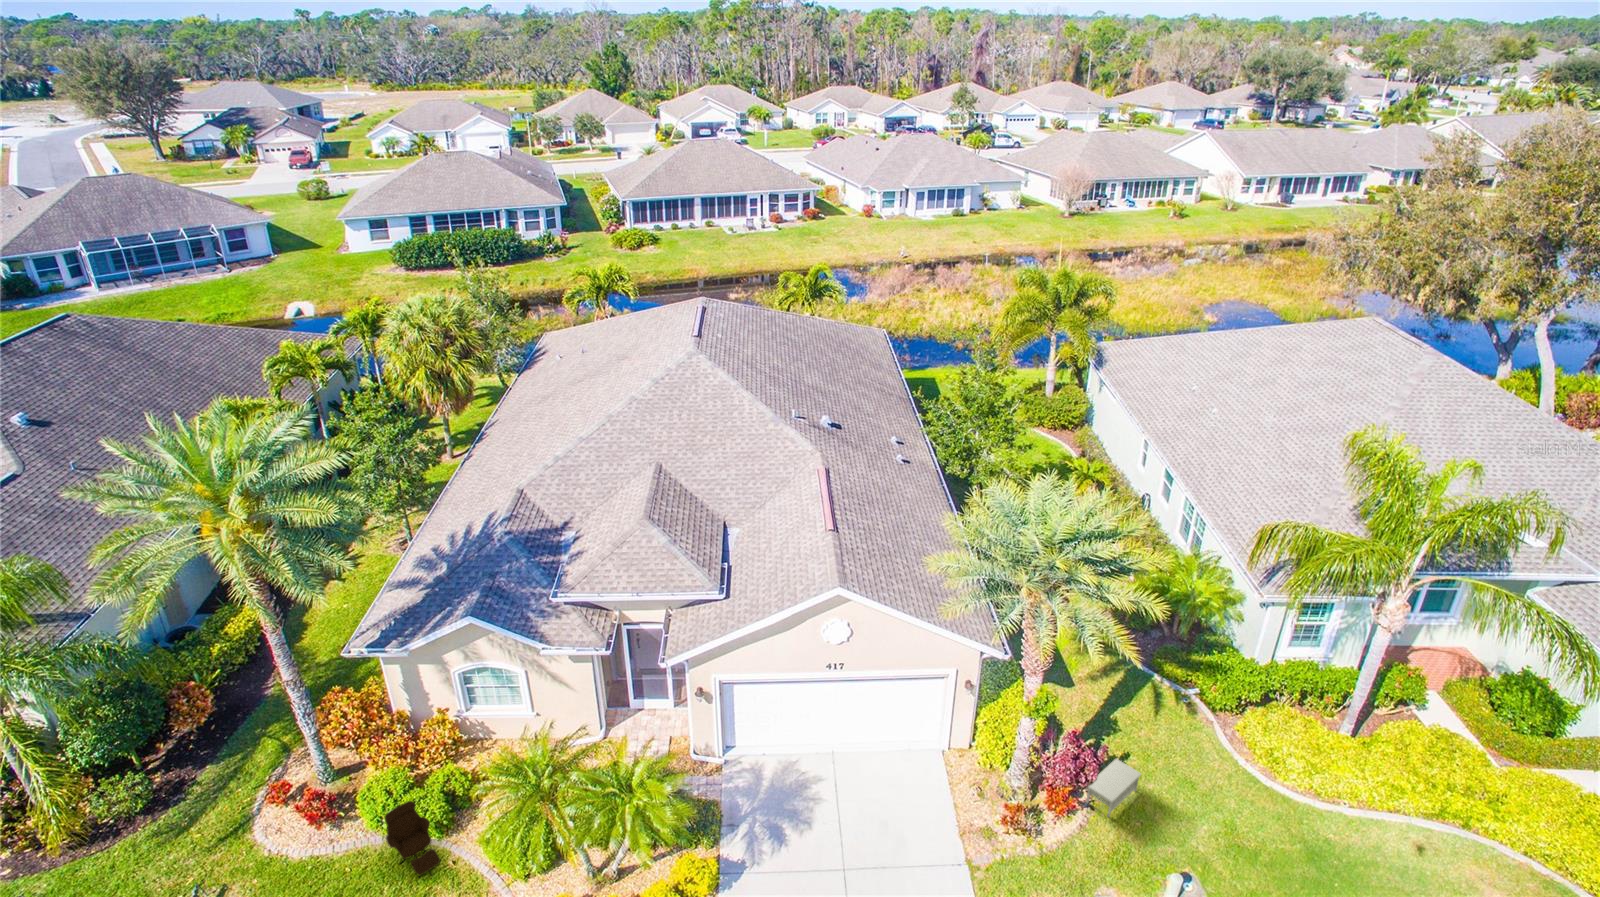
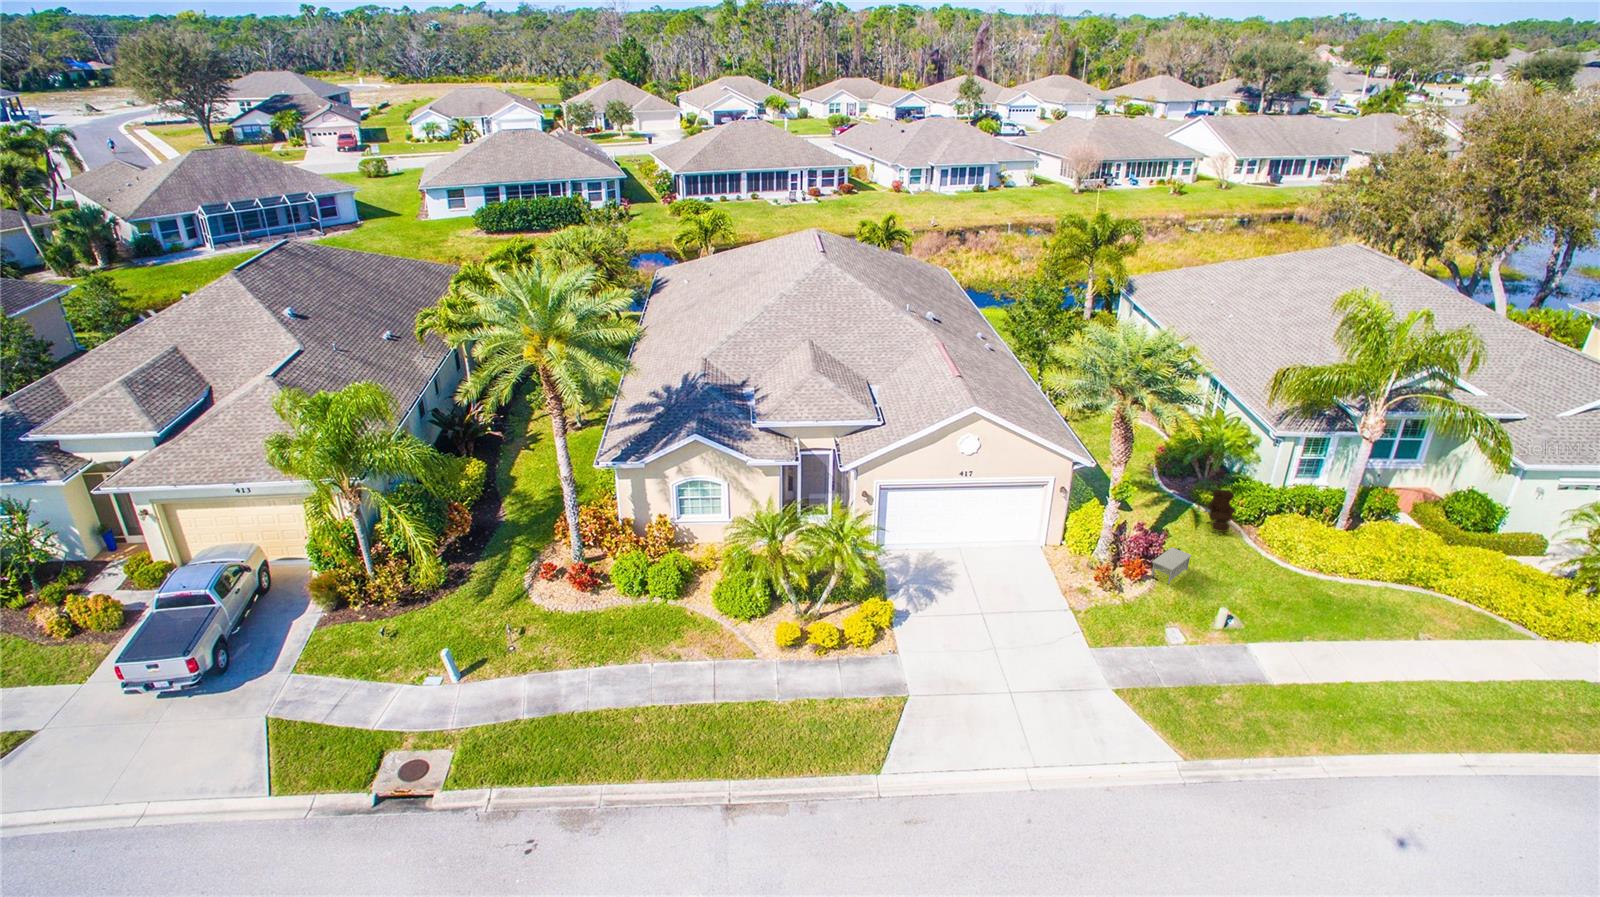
lounge chair: present [384,800,440,876] -> present [1208,490,1236,532]

